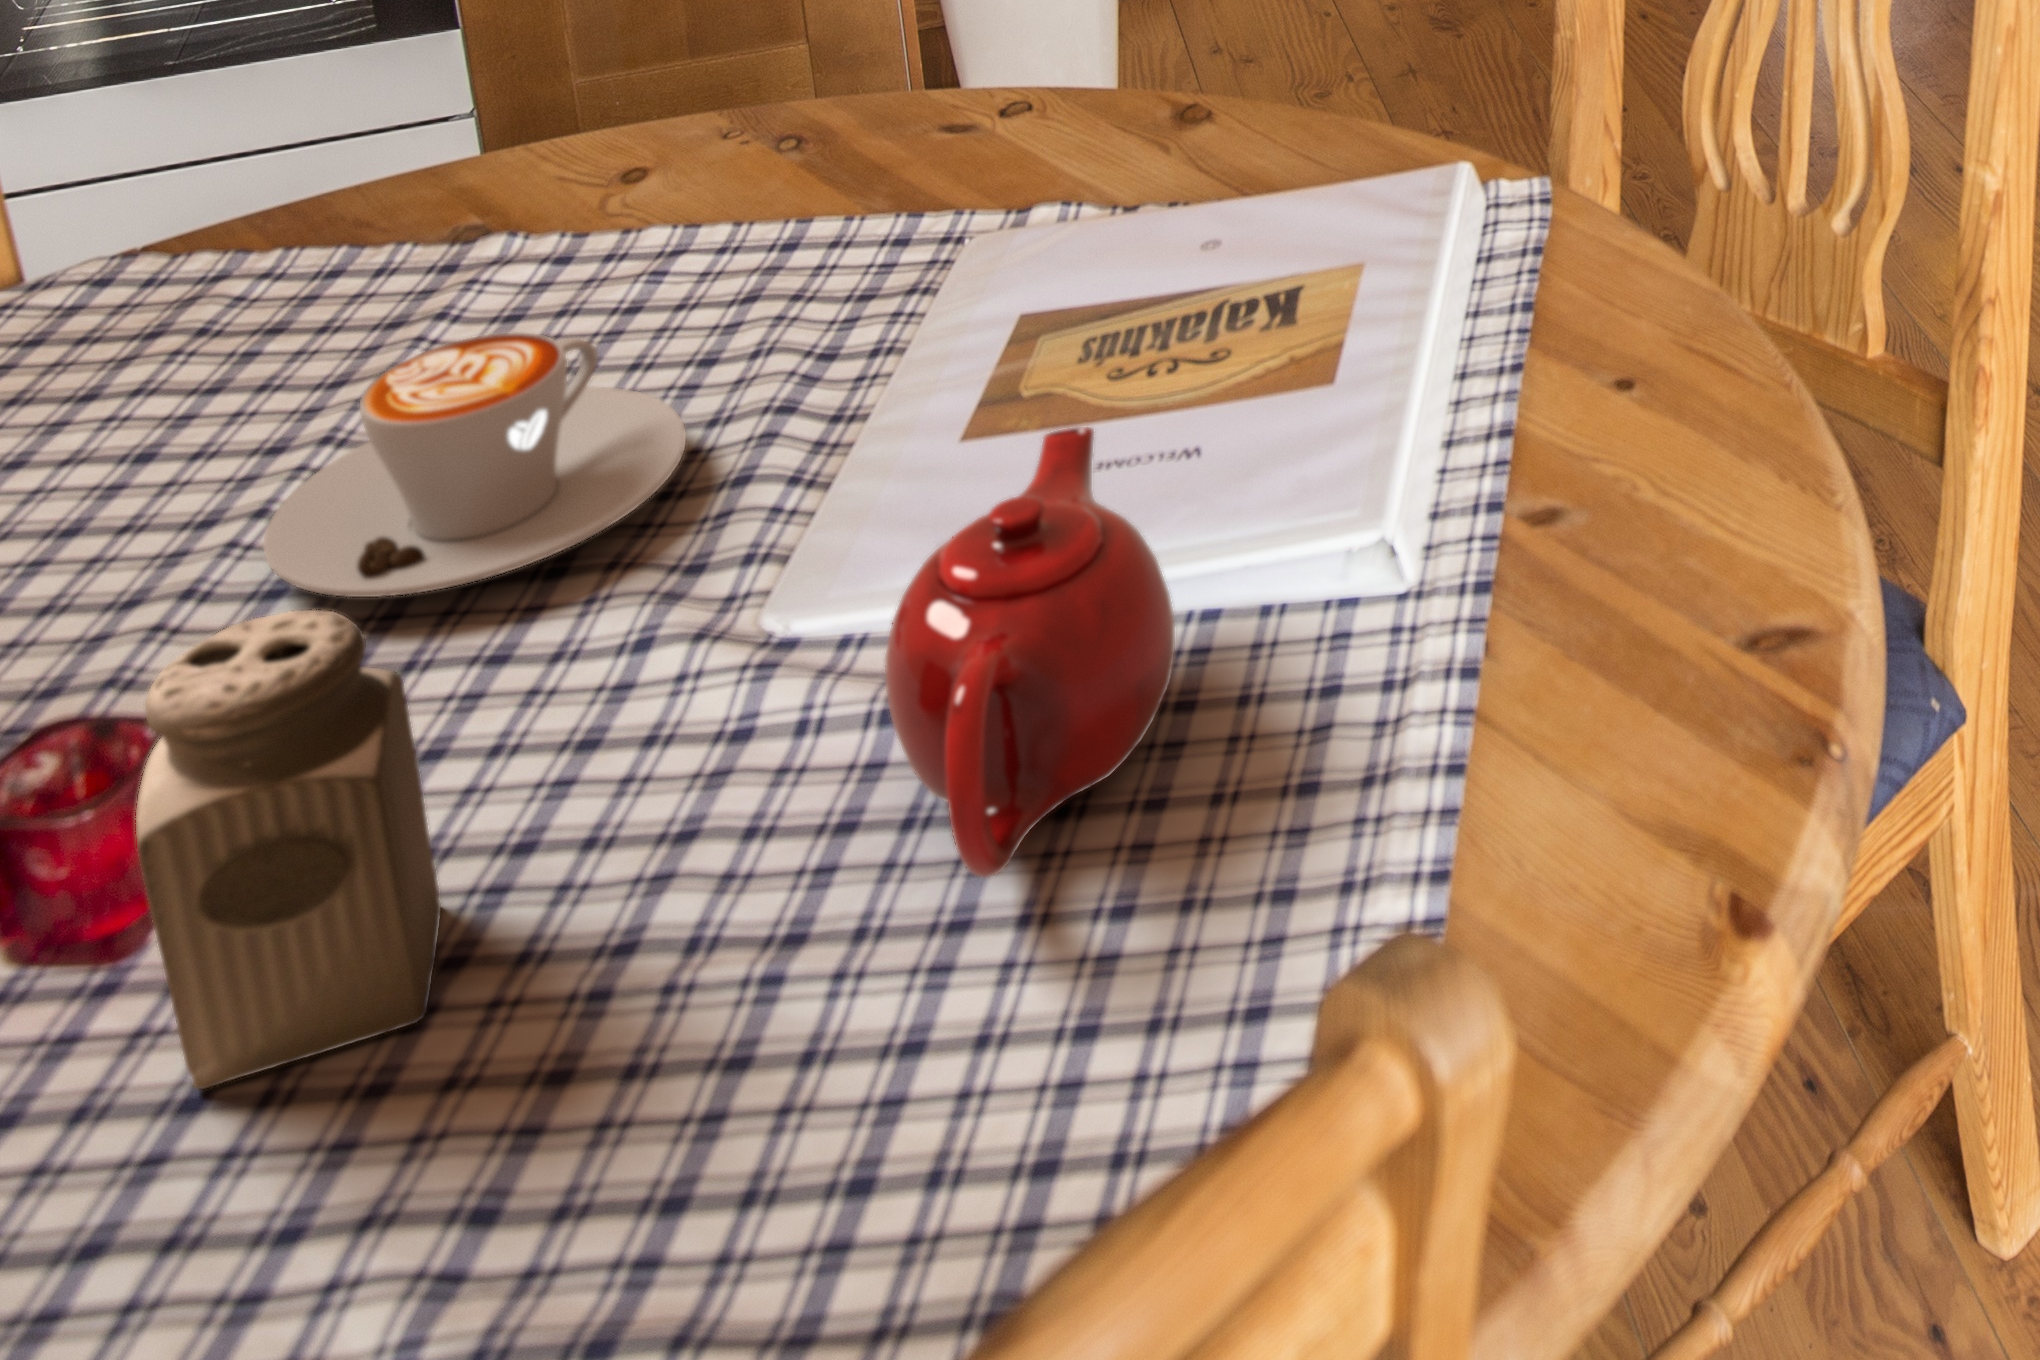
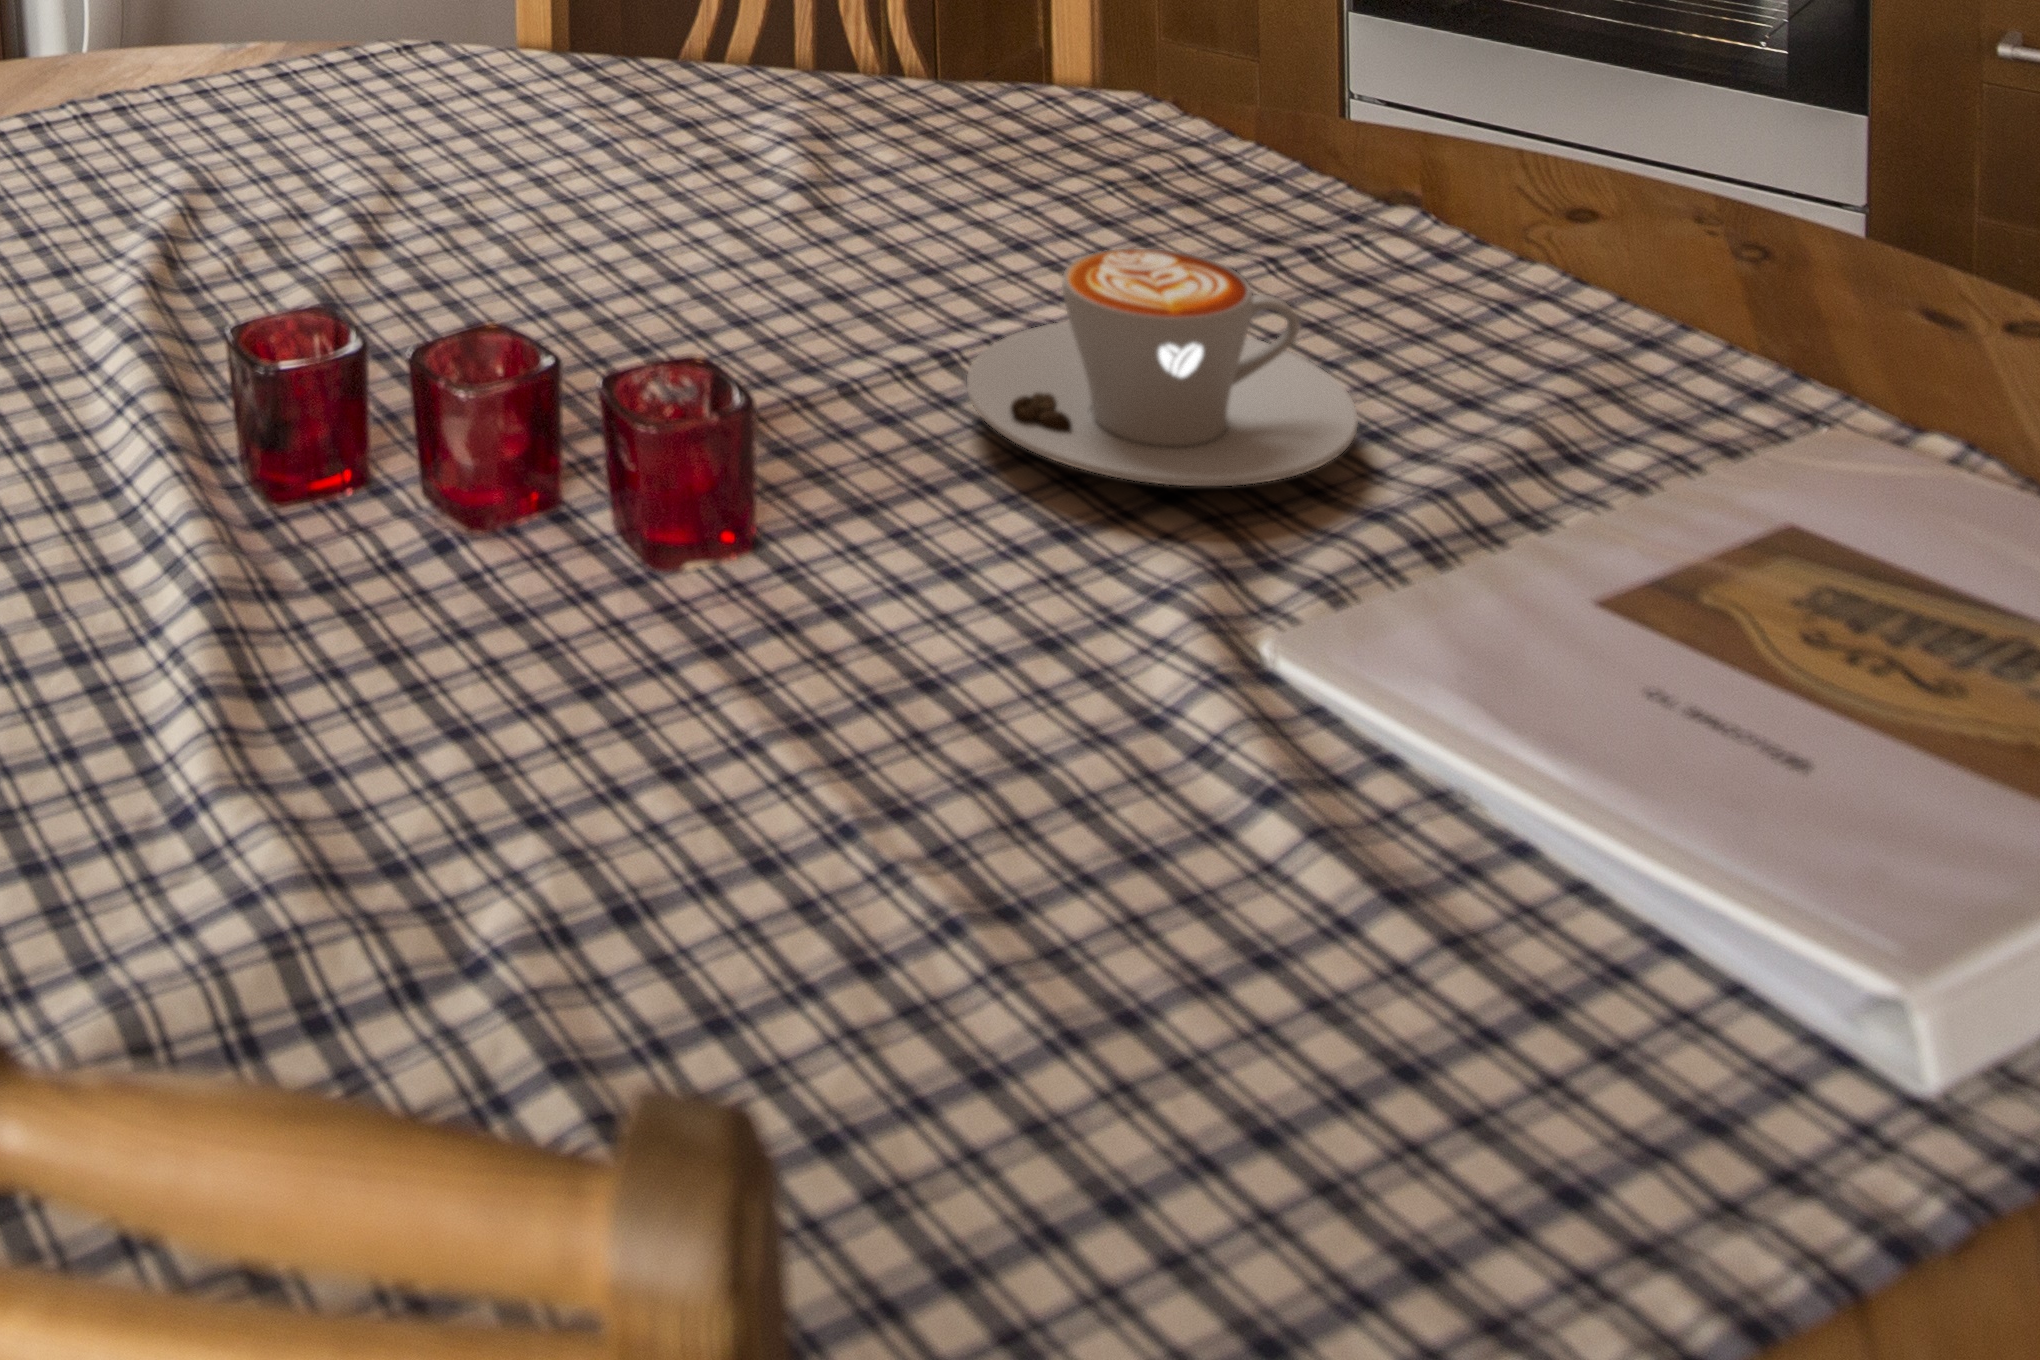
teapot: present [885,427,1175,878] -> none [1107,602,1591,1003]
salt shaker: present [136,610,441,1089] -> none [575,339,832,770]

